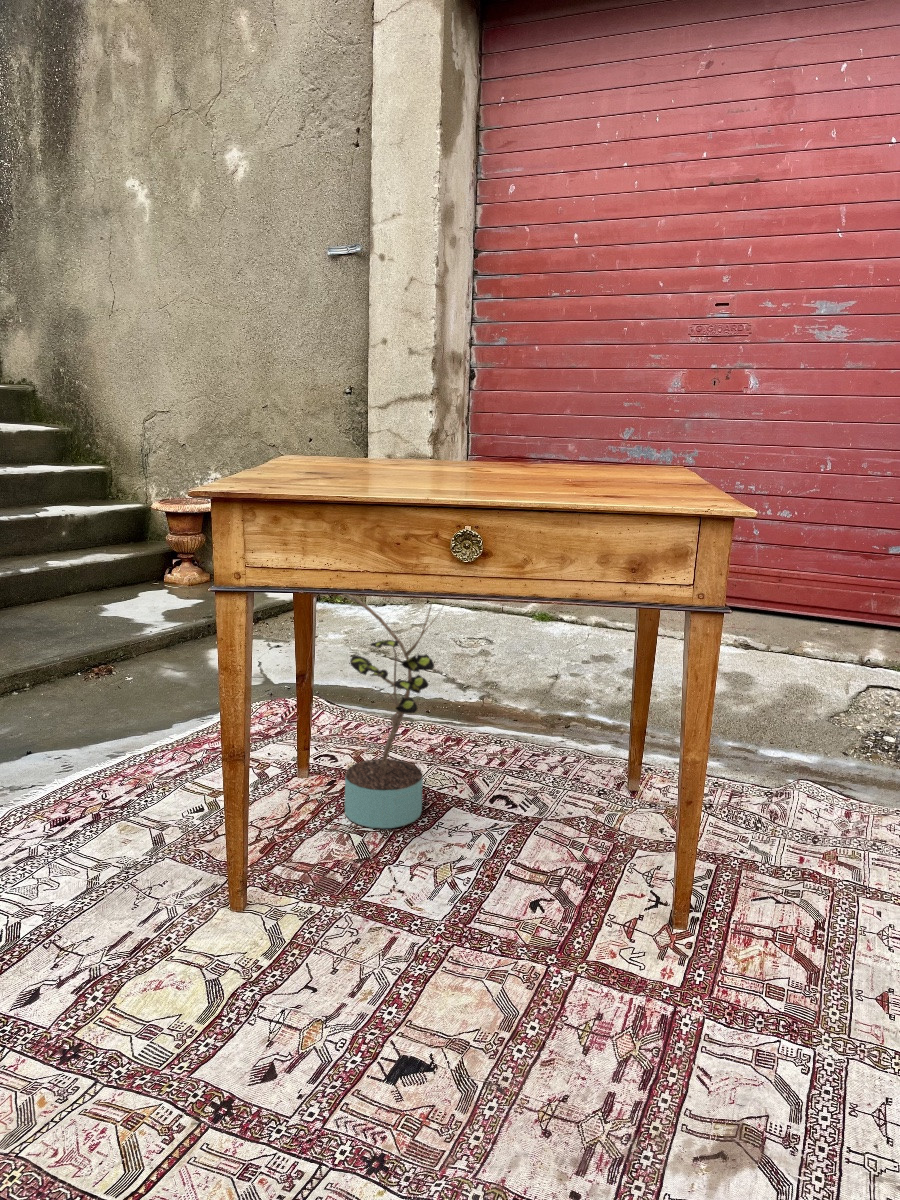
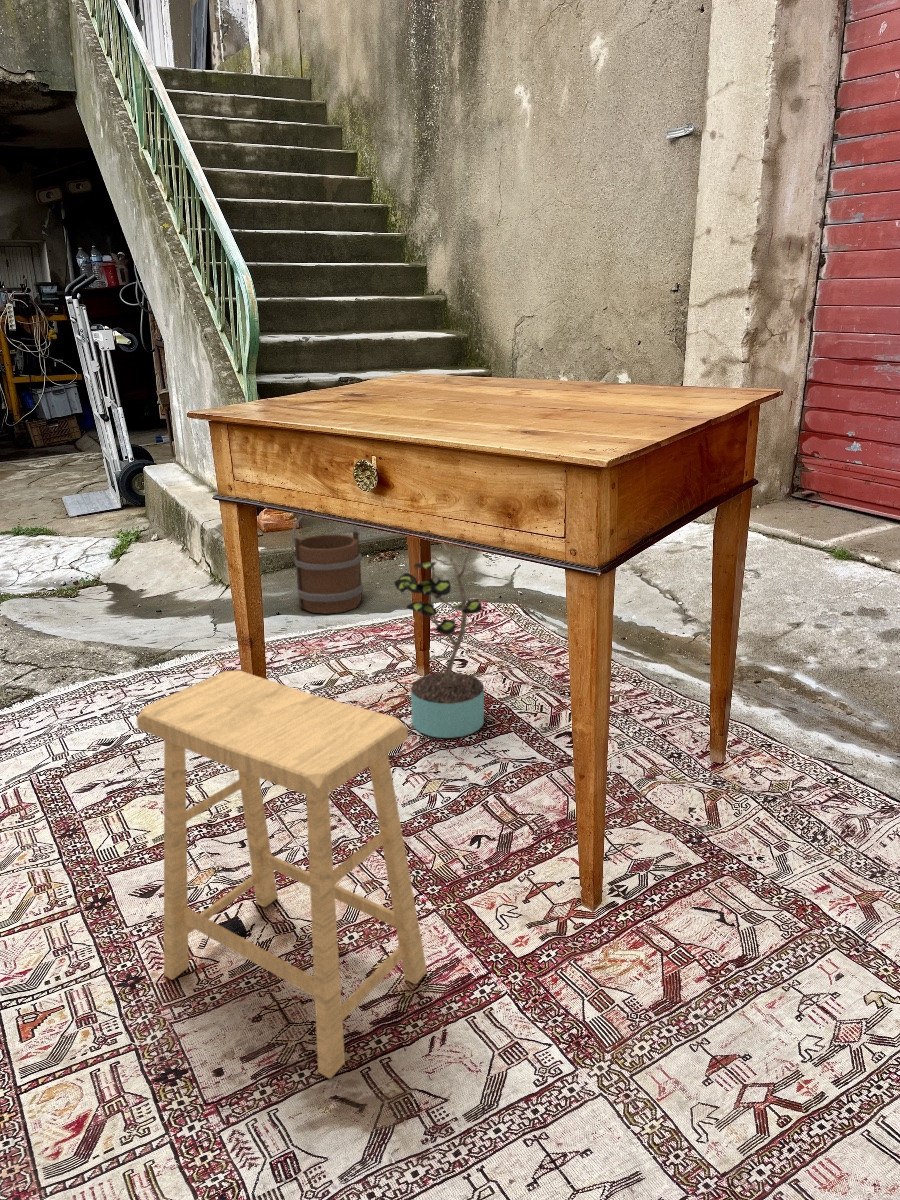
bucket: none [49,609,137,735] -> present [292,515,363,614]
footstool: none [402,756,695,1149] -> present [137,670,427,1078]

